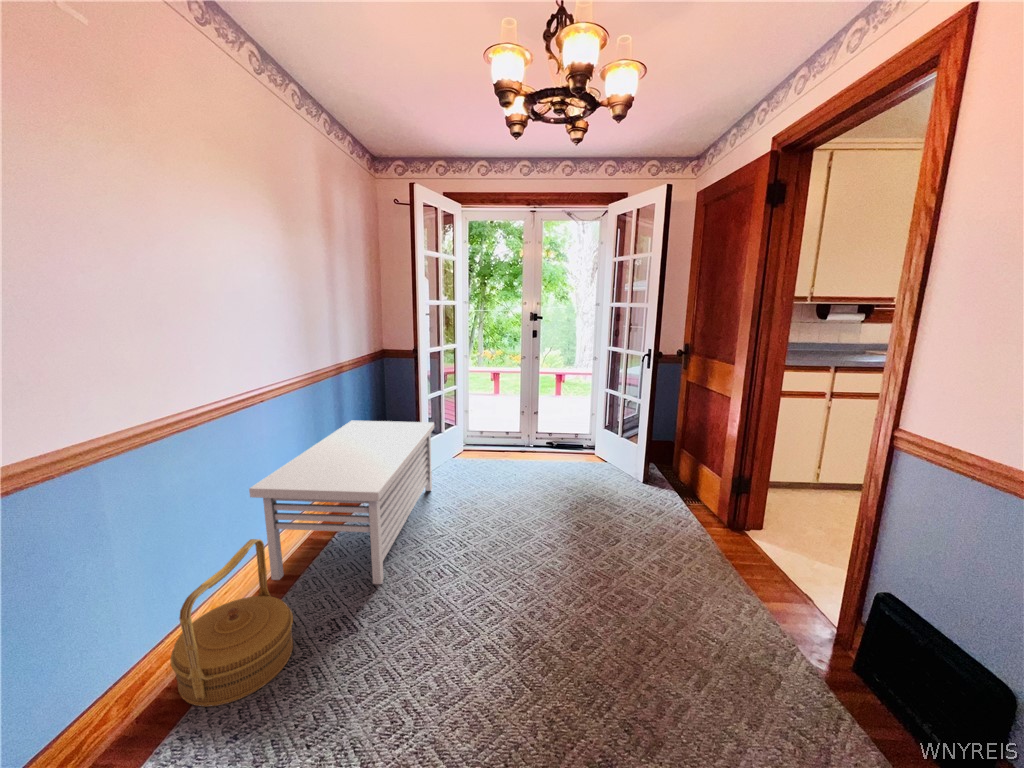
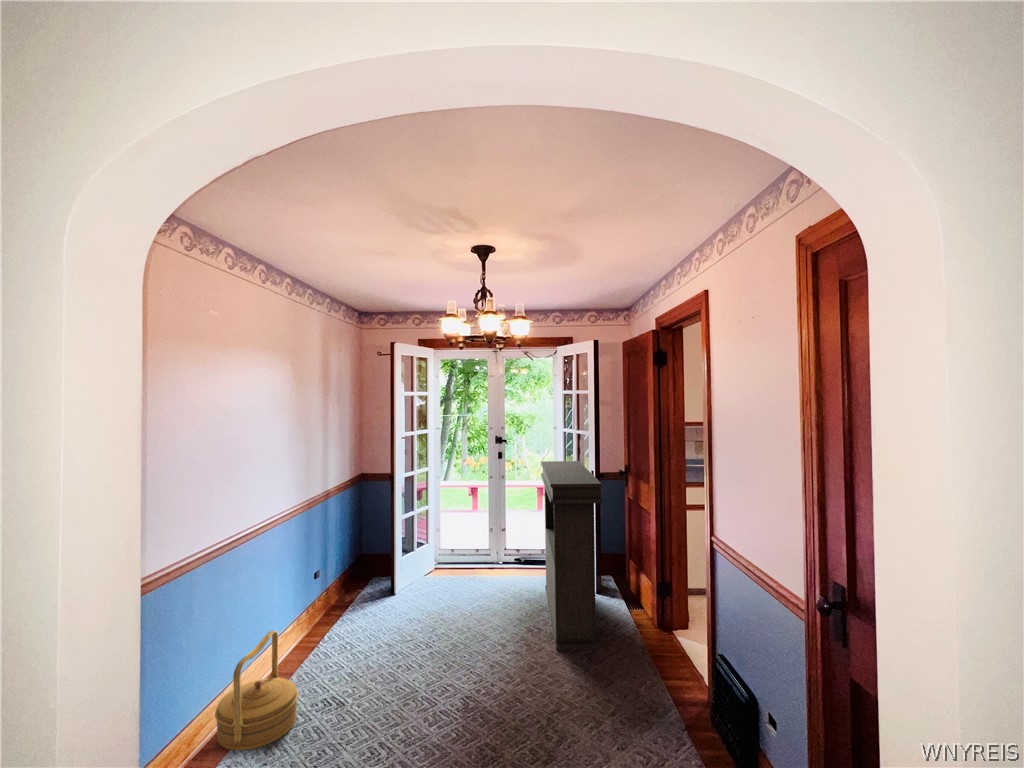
console table: none [587,337,696,556] -> present [541,461,602,650]
storage bench: present [249,421,434,584] -> none [263,541,407,676]

